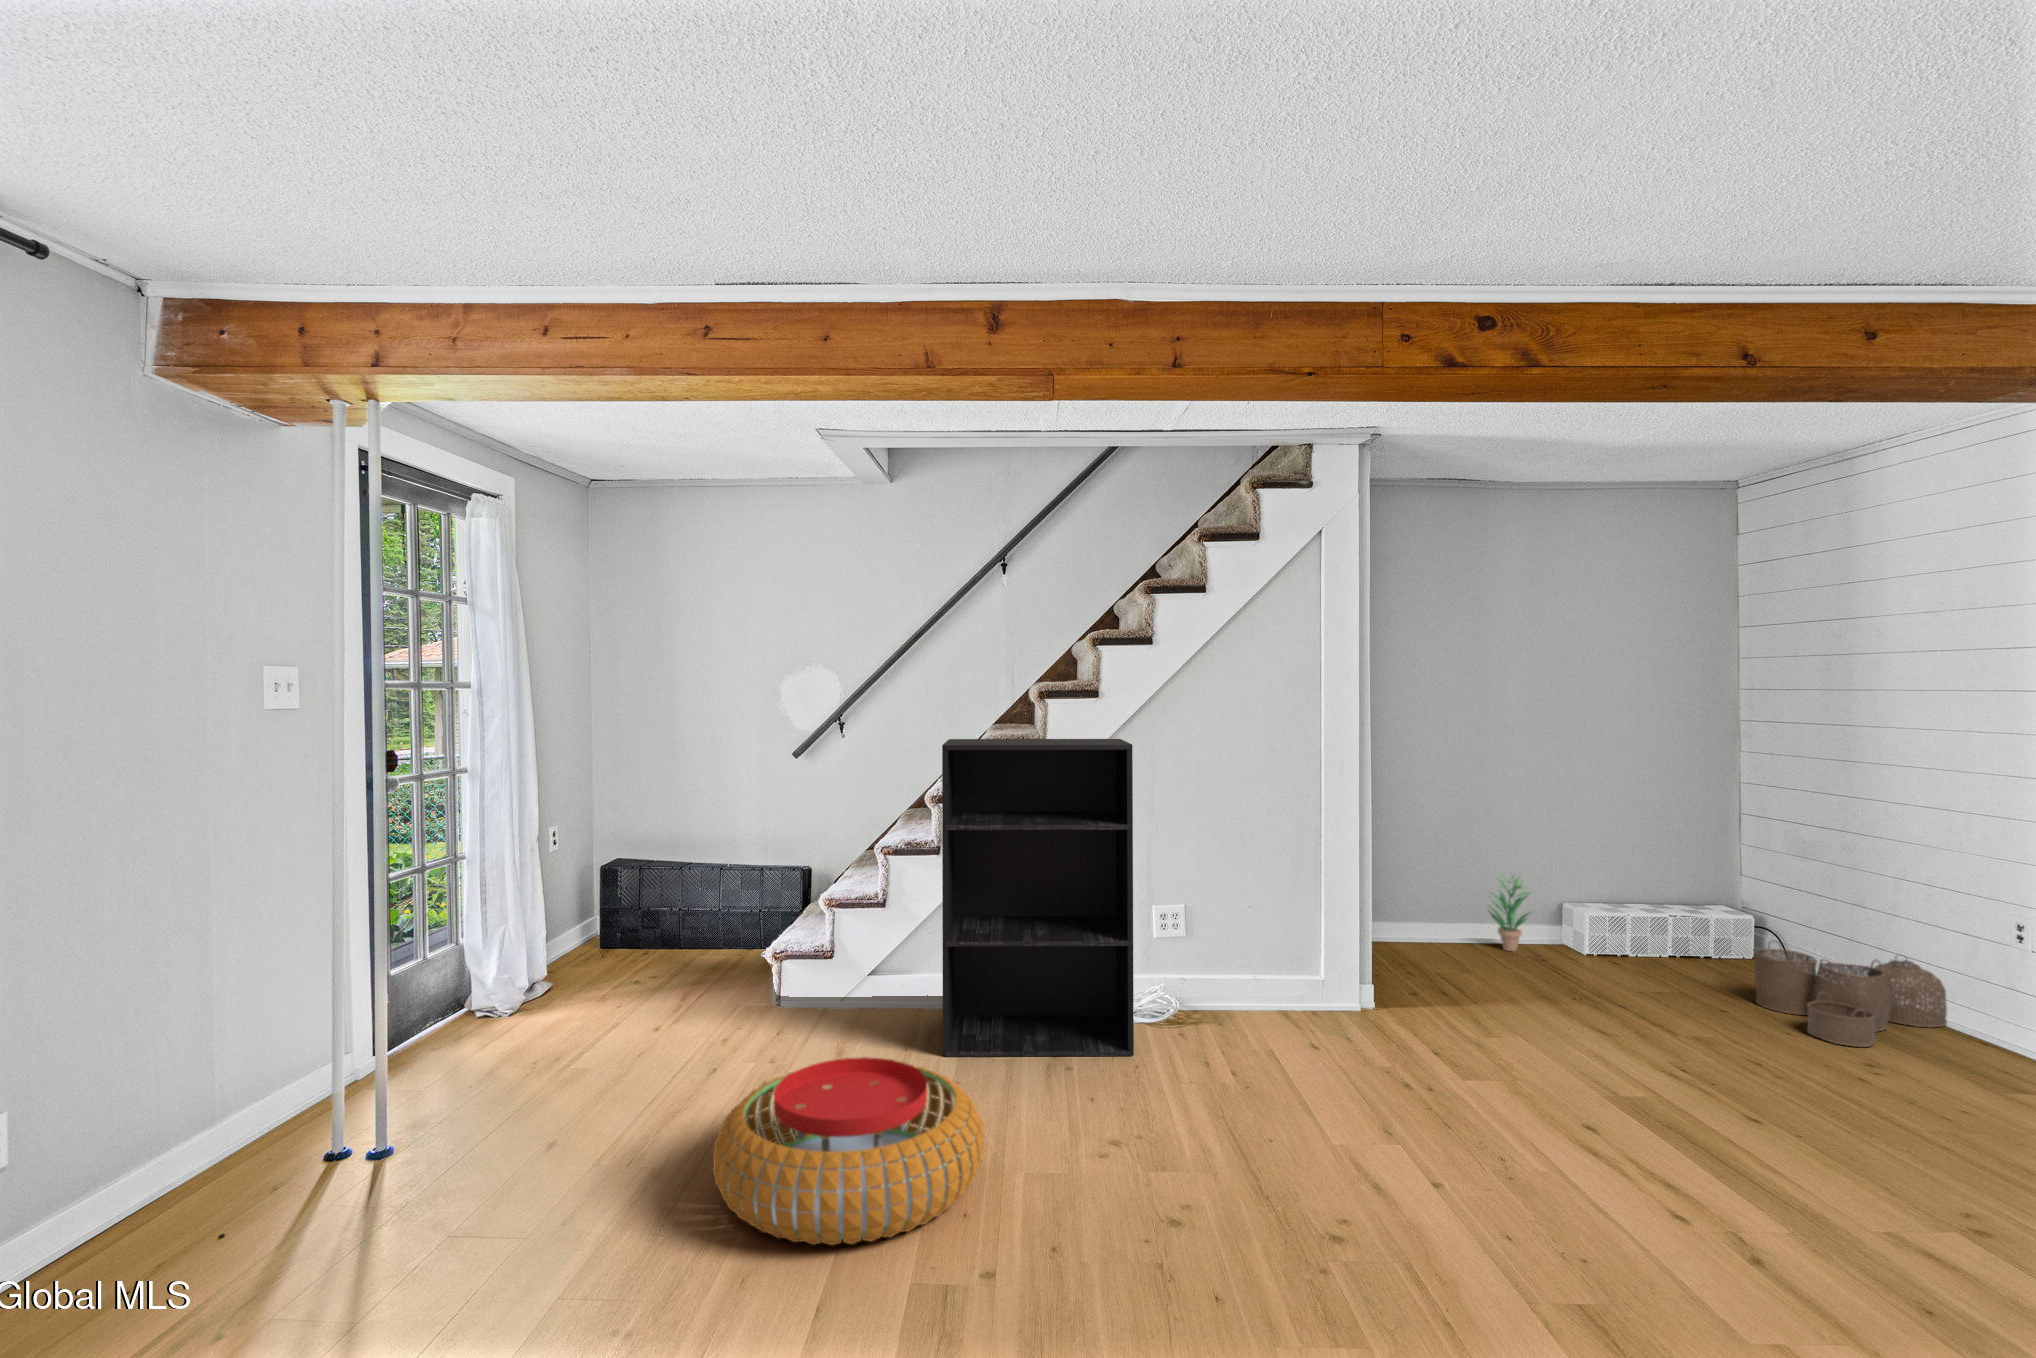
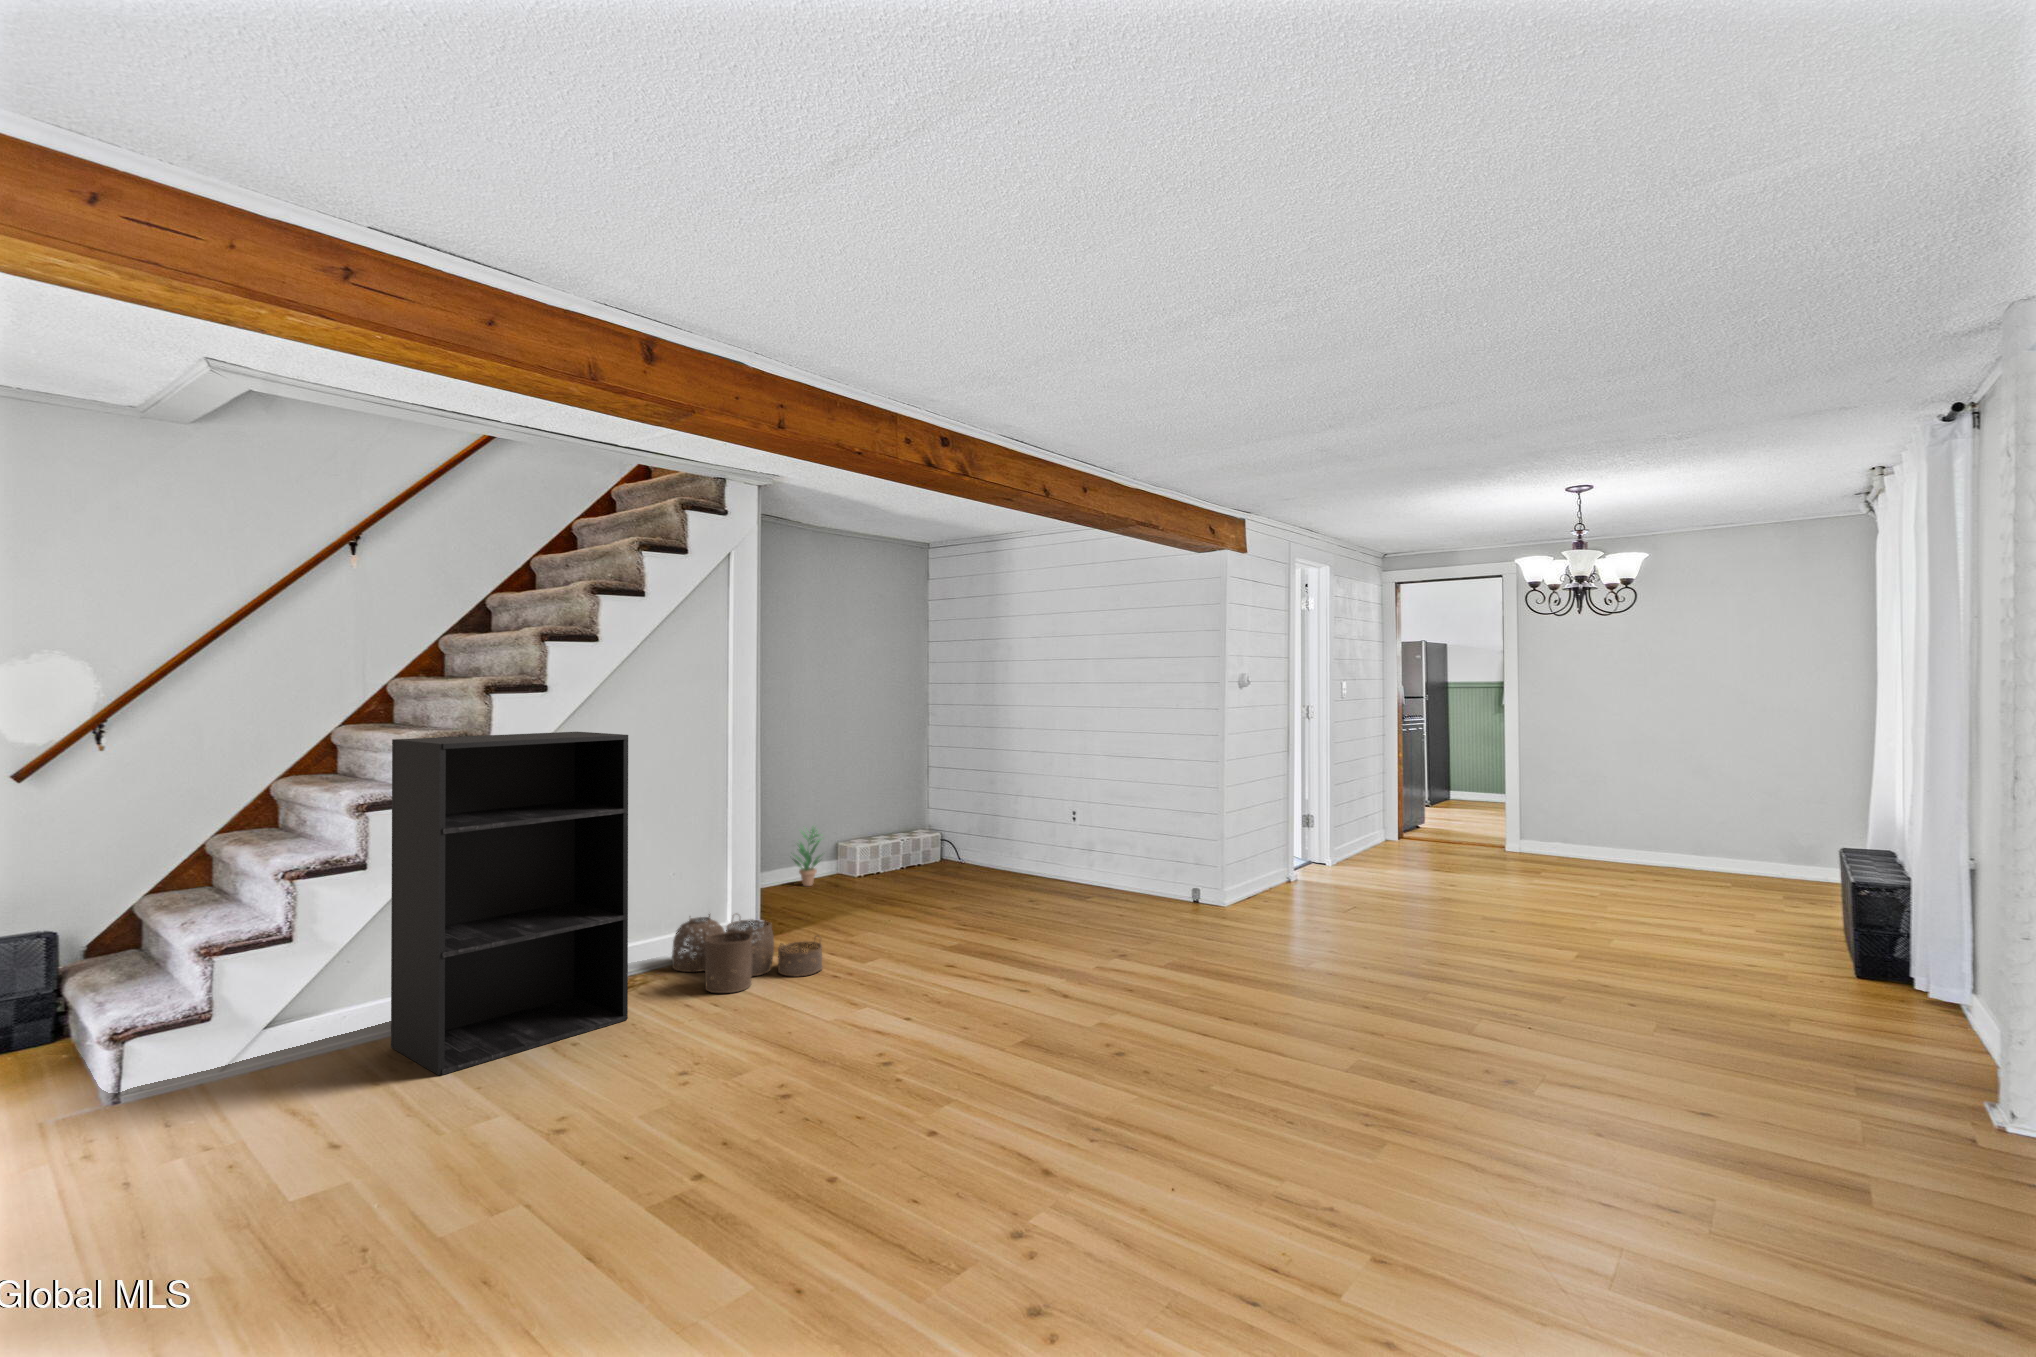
woven basket: present [1754,942,1947,1047] -> present [672,914,822,993]
pouf: present [713,1057,984,1245] -> none [342,1056,648,1247]

